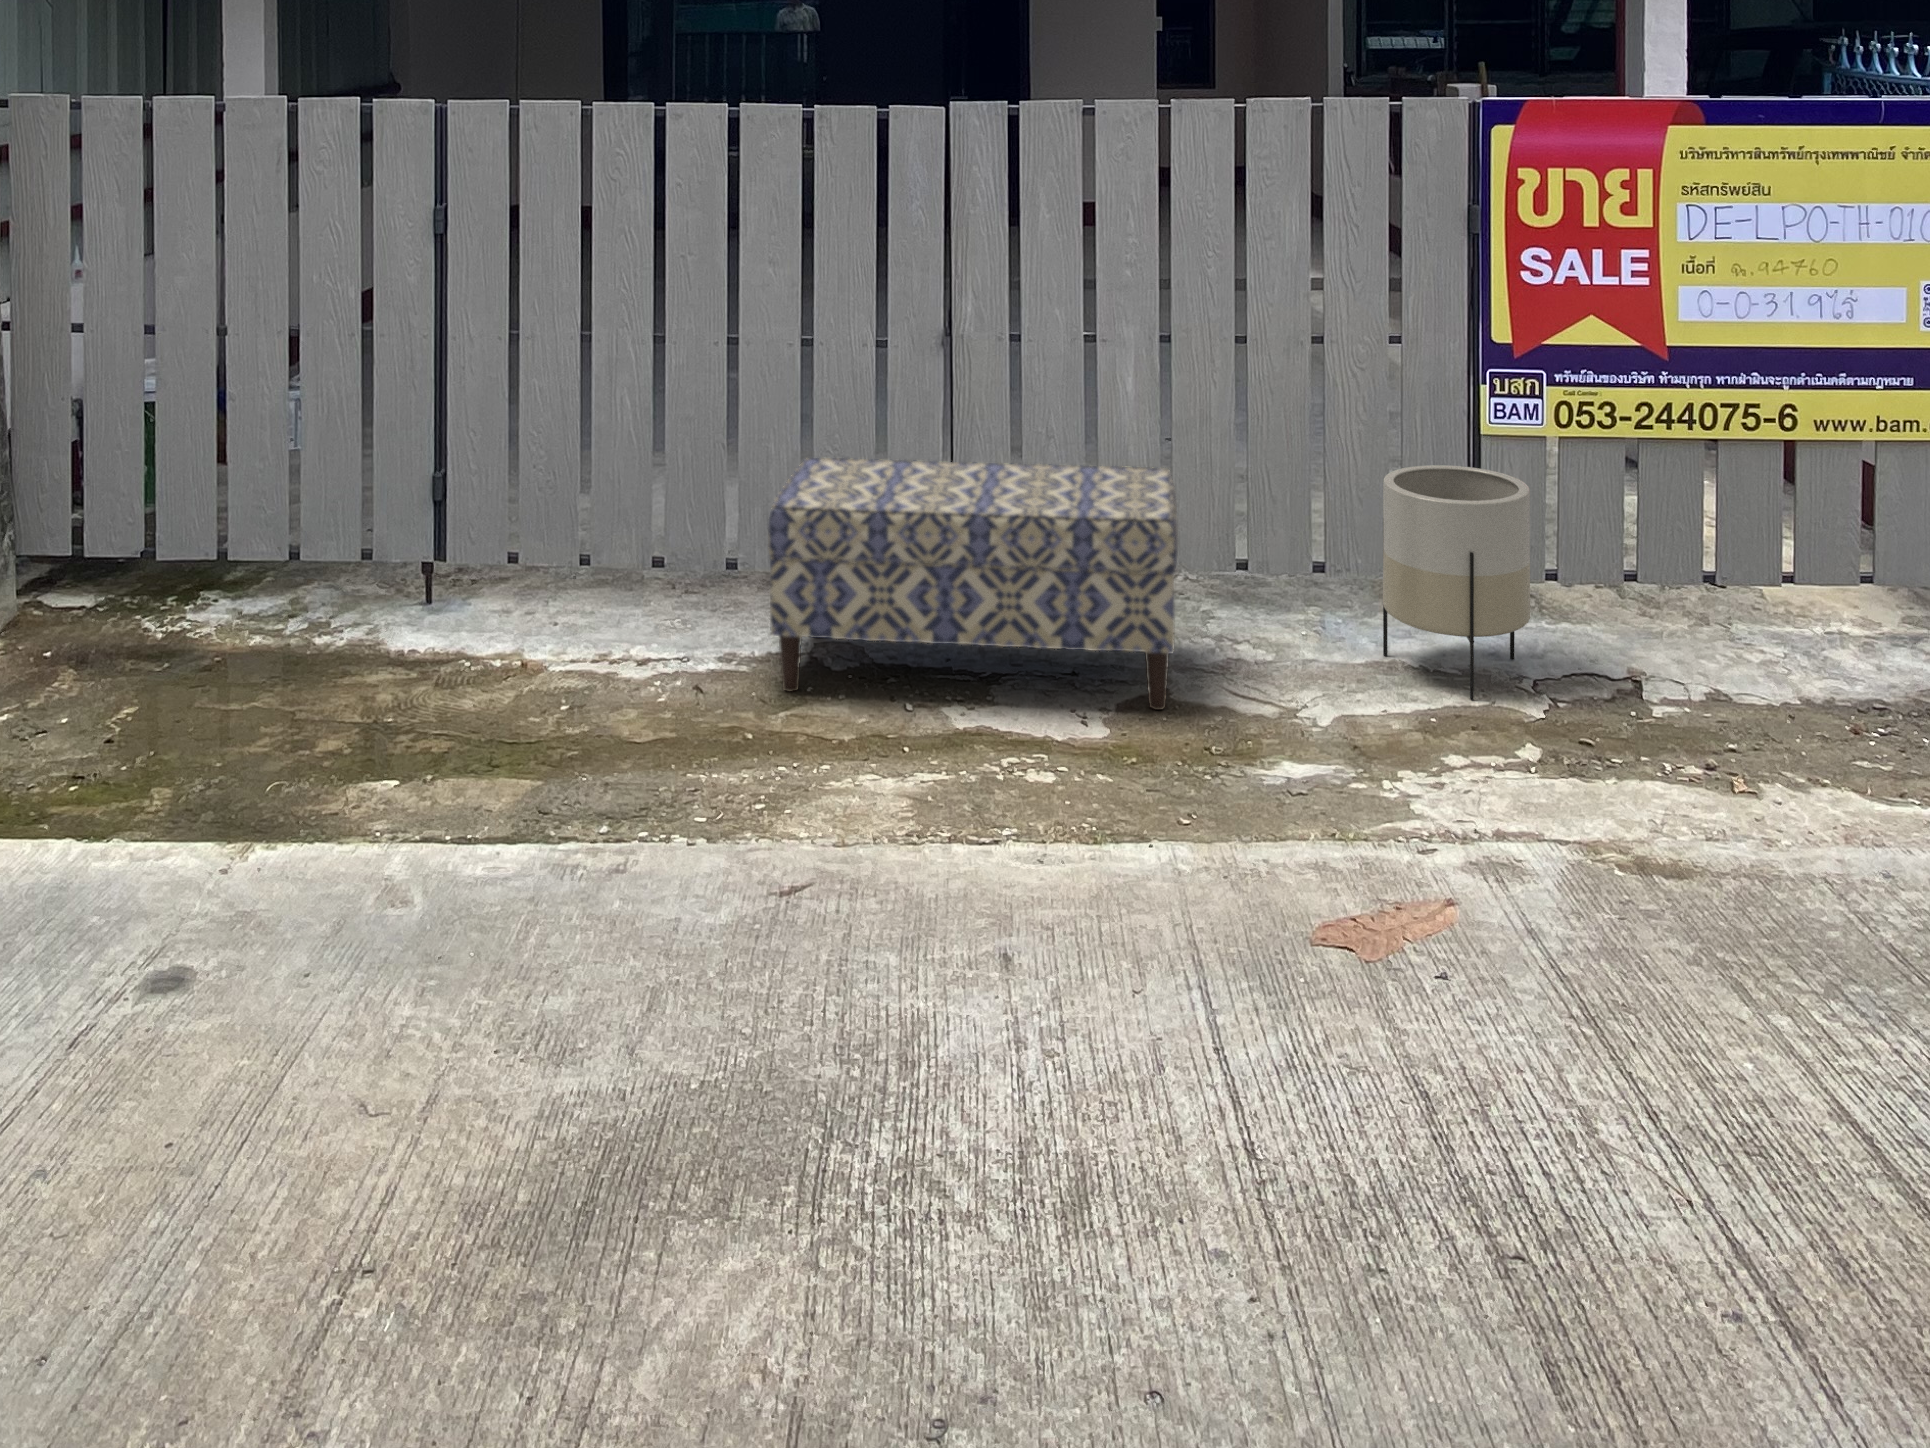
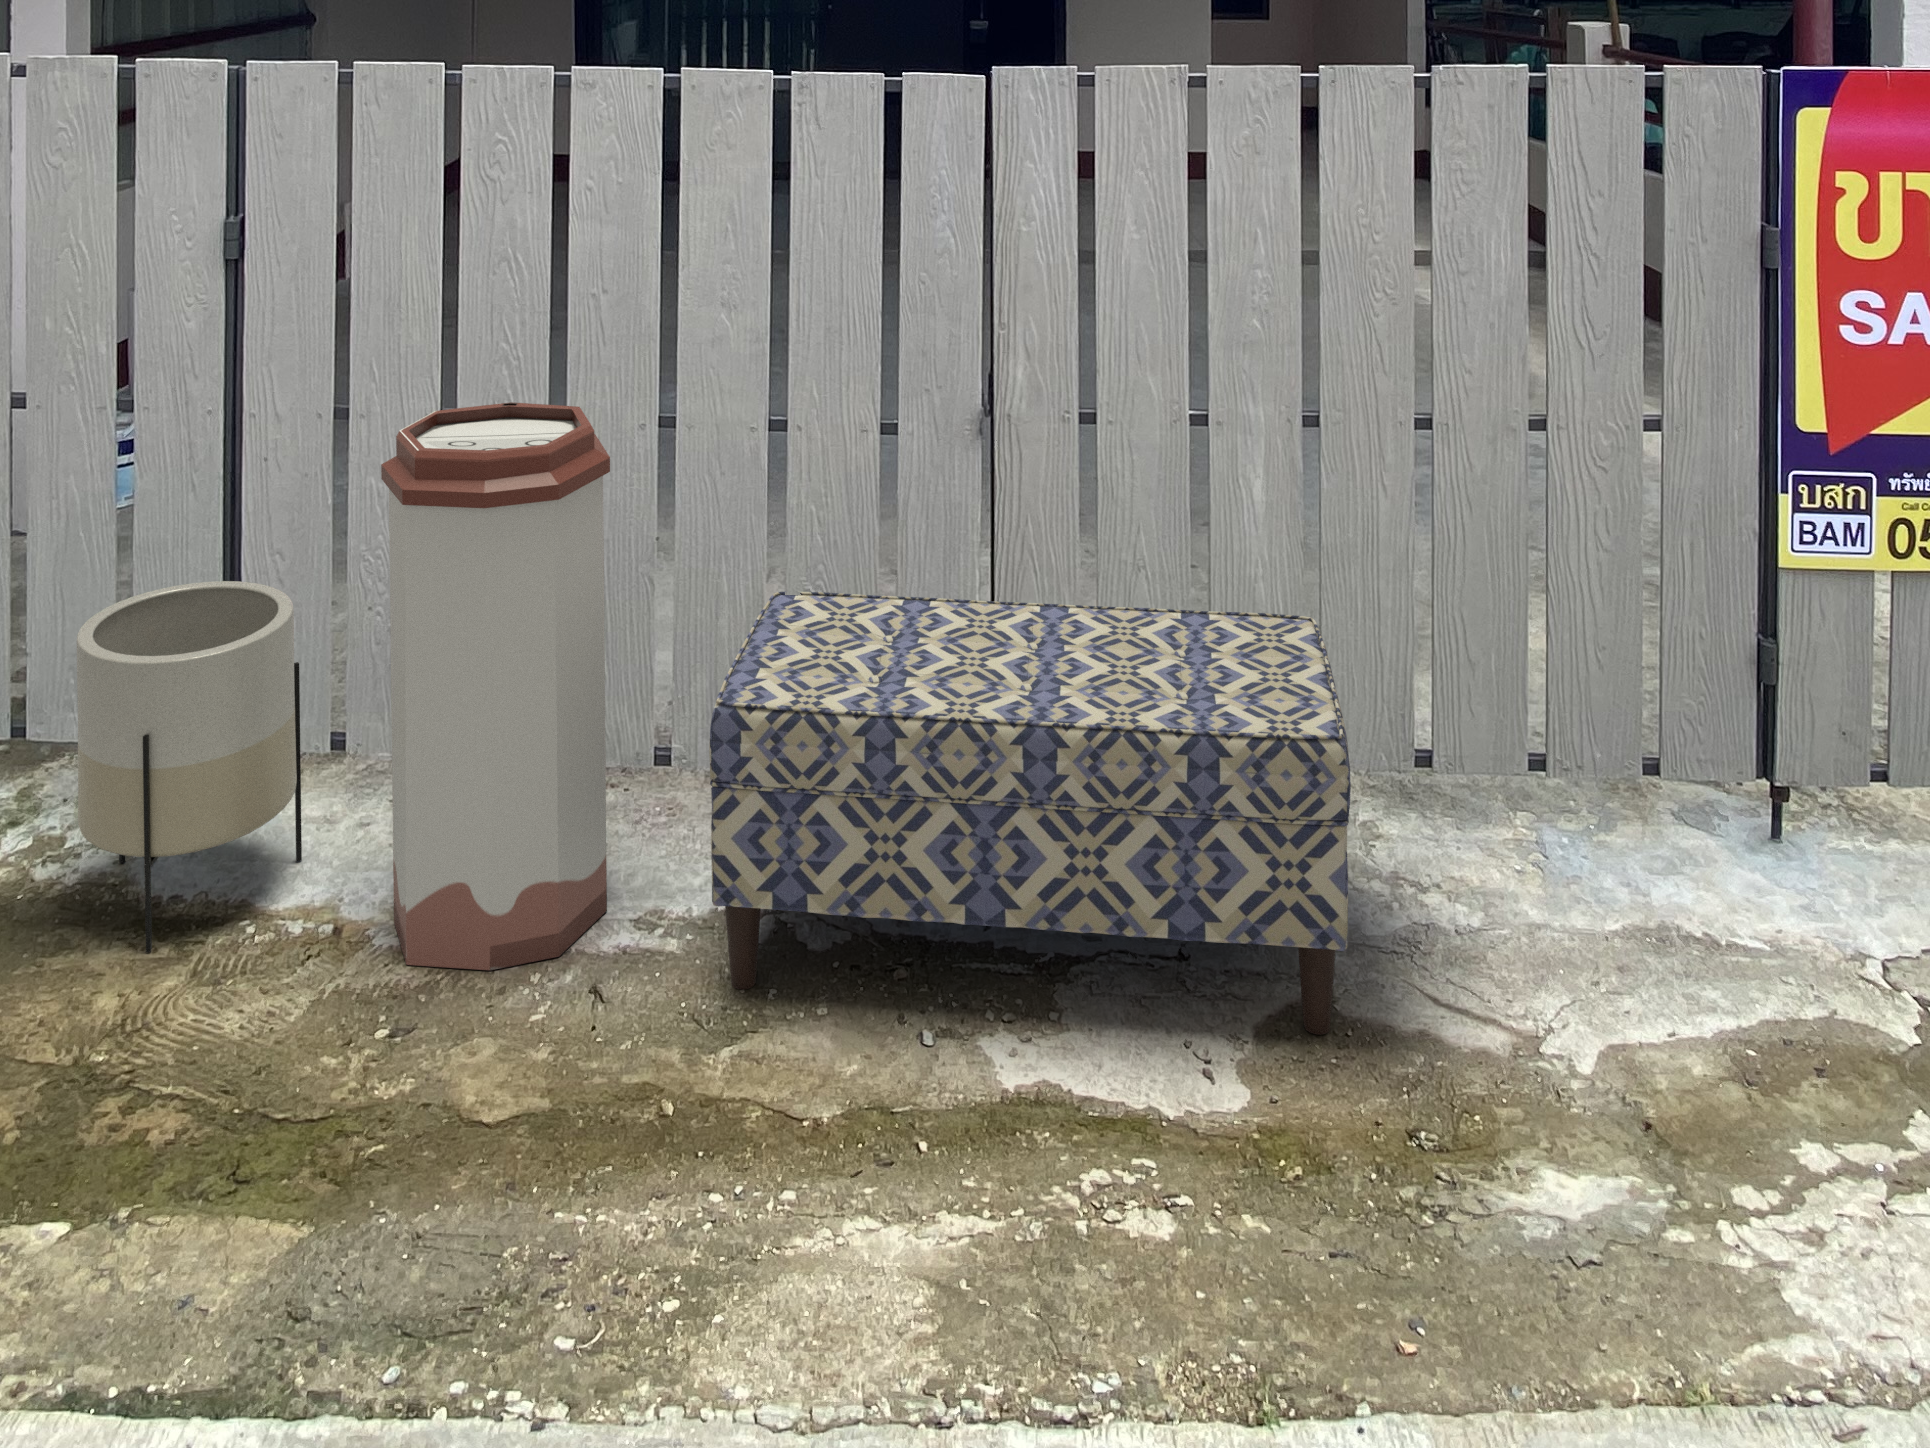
trash can: none [549,327,699,683] -> present [381,402,610,970]
planter: present [1383,465,1530,700] -> present [77,581,302,952]

